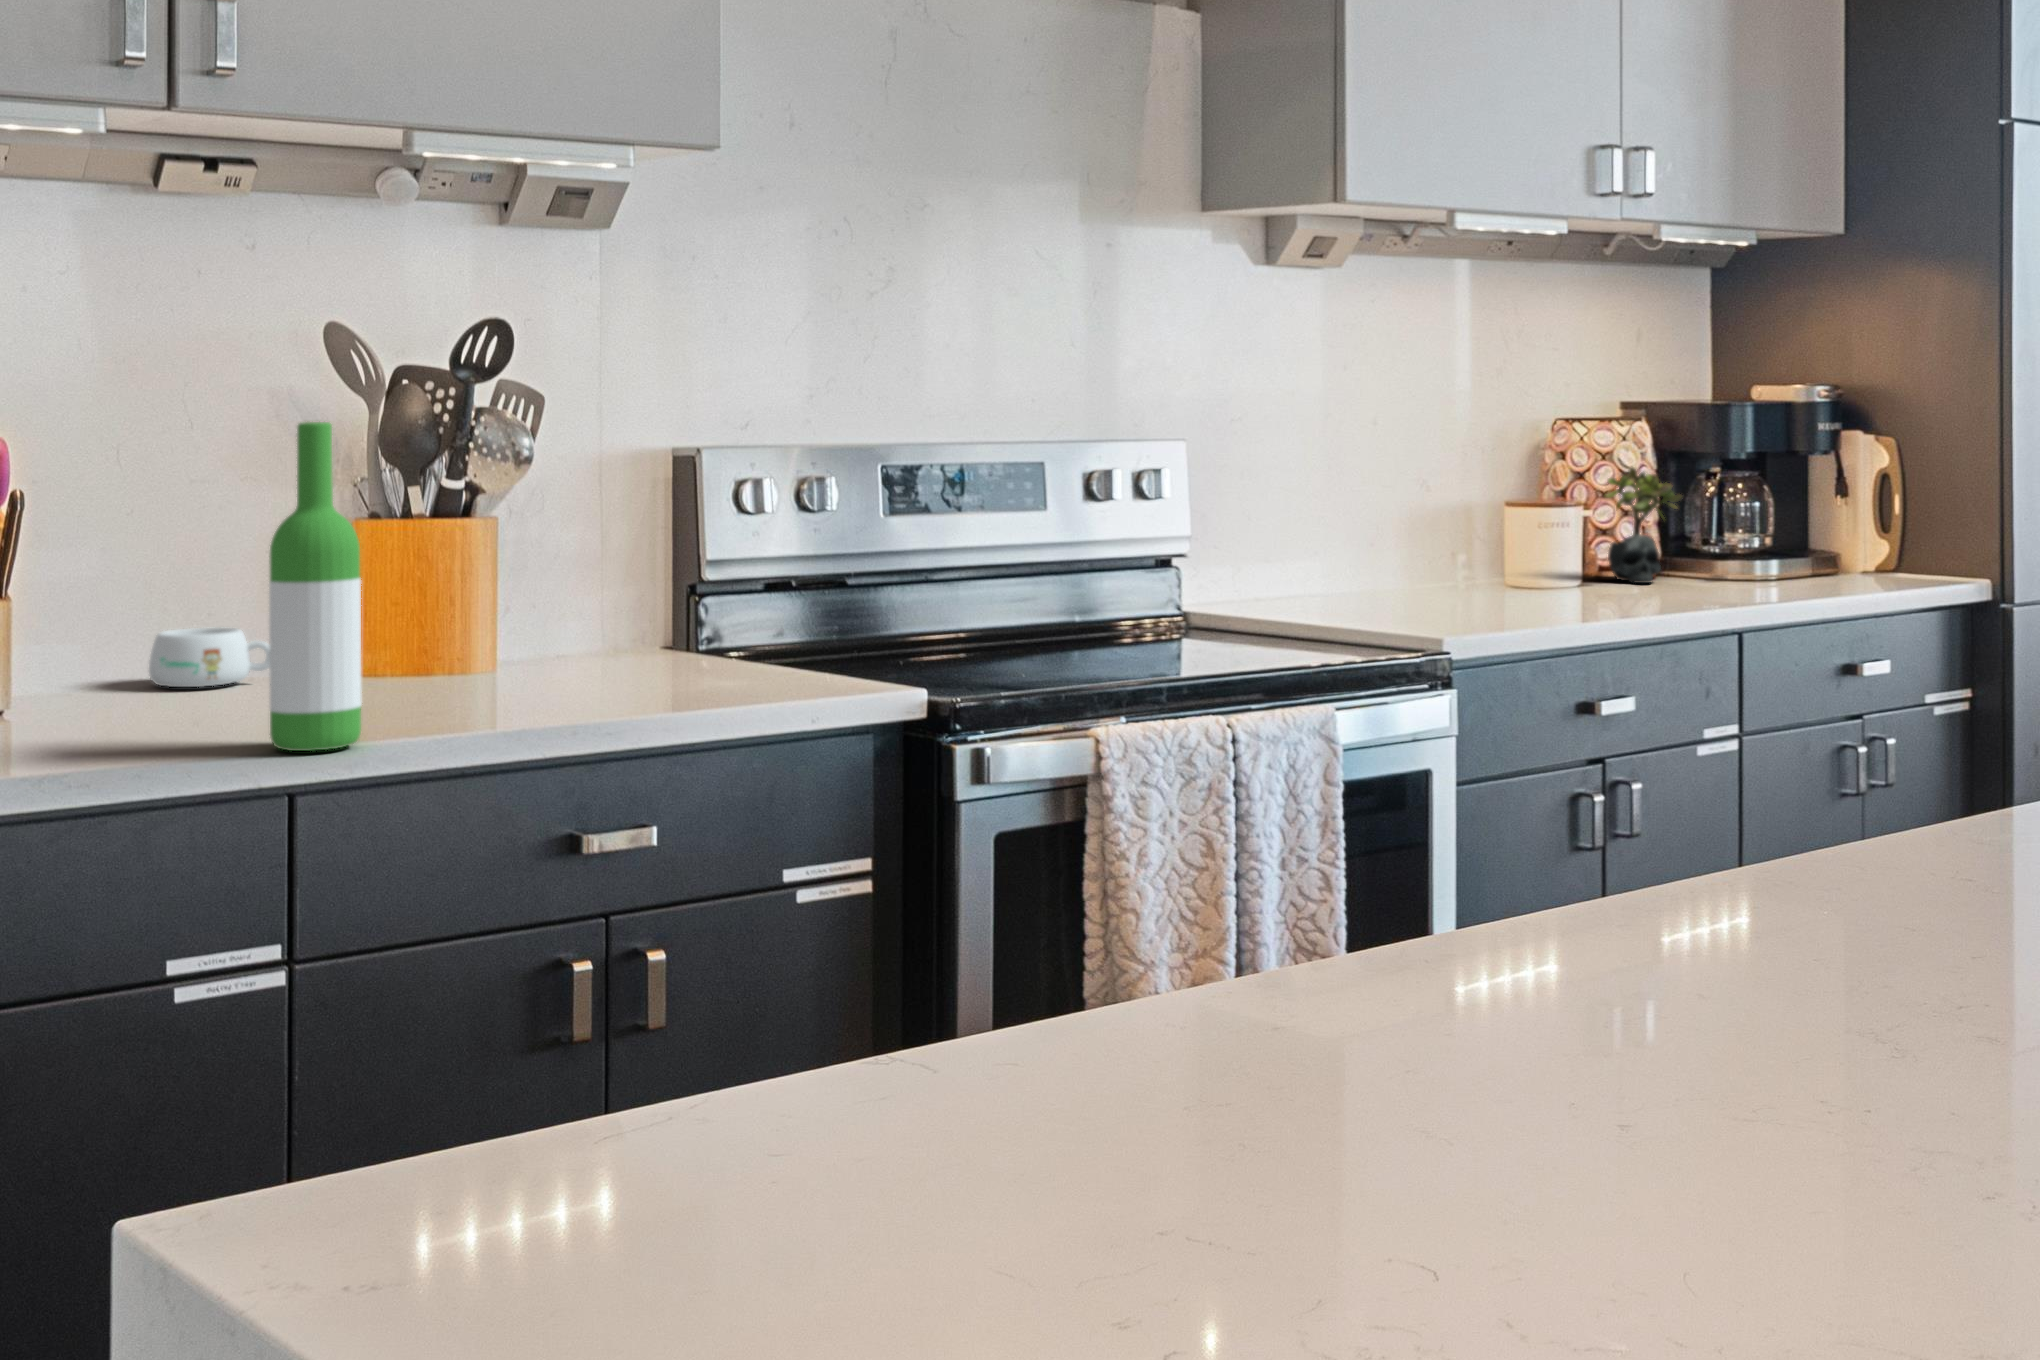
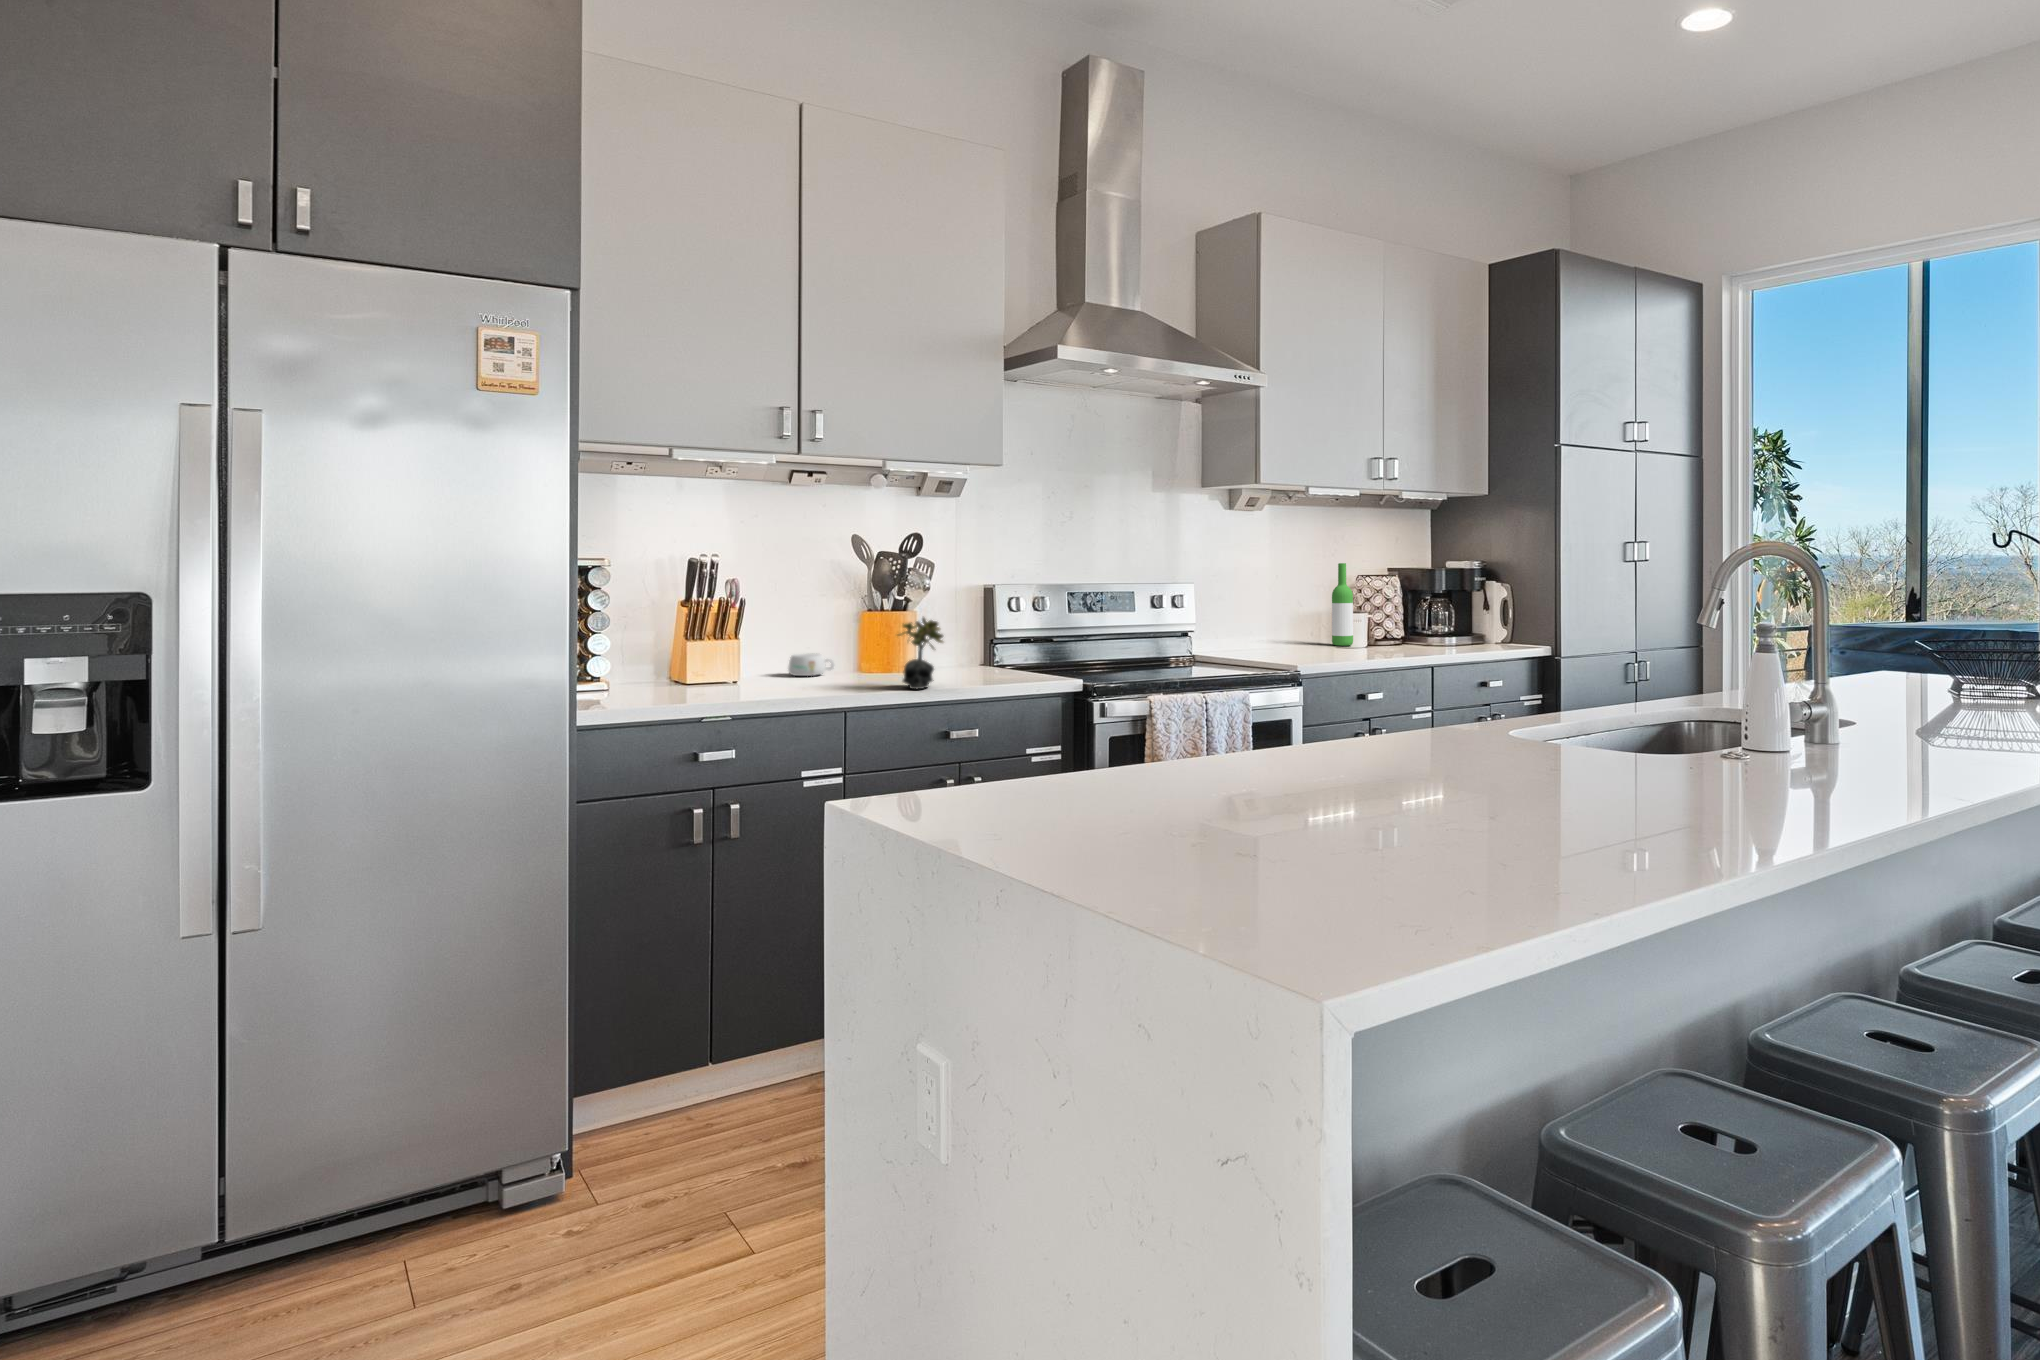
wine bottle: present [269,422,362,751] -> present [1332,563,1353,646]
succulent plant: present [1605,467,1682,583] -> present [898,618,943,689]

